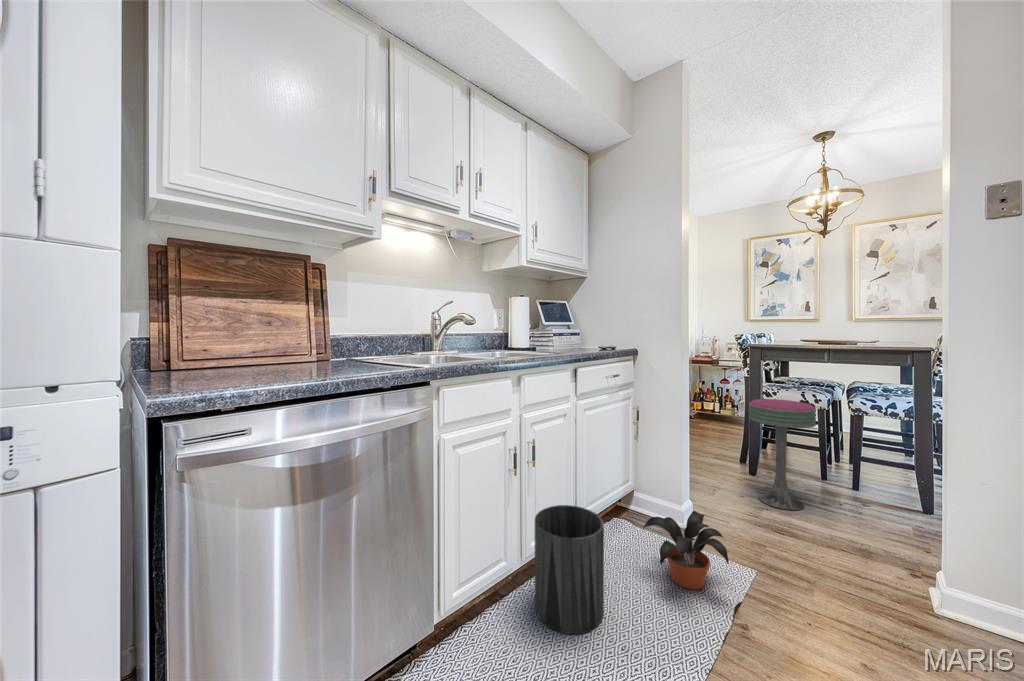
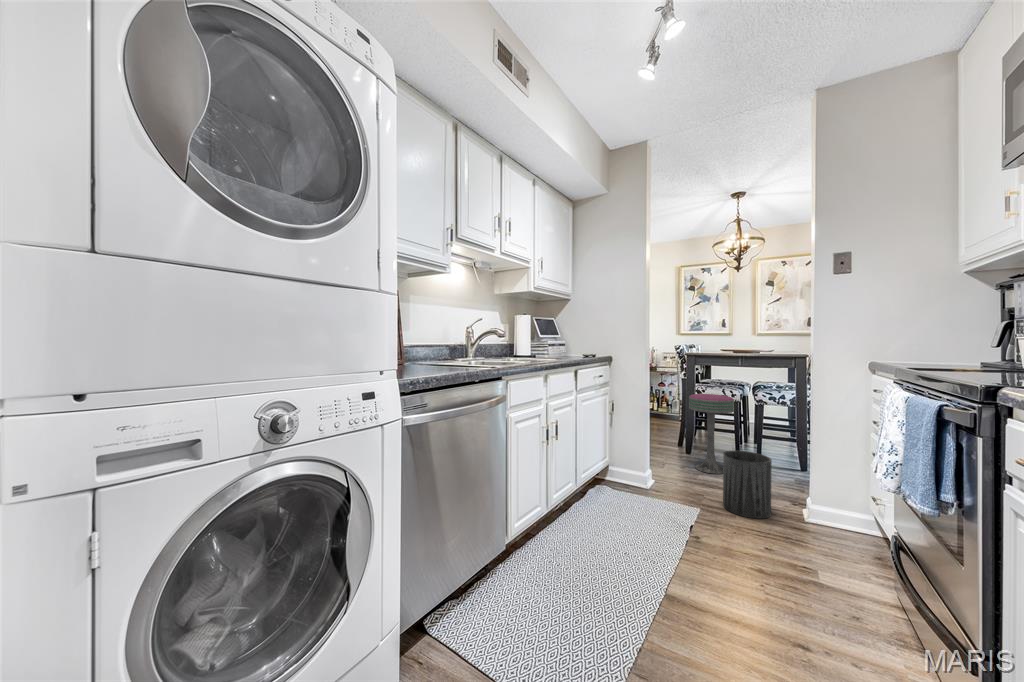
trash can: present [535,505,604,634] -> present [723,451,772,519]
potted plant: present [643,511,729,589] -> none [627,470,686,522]

